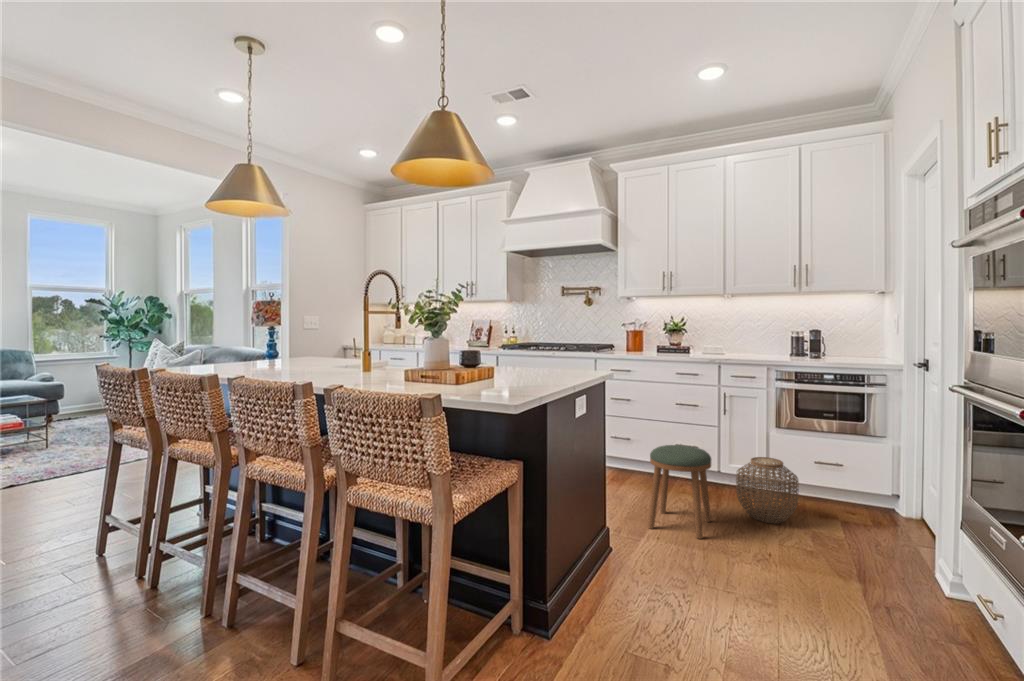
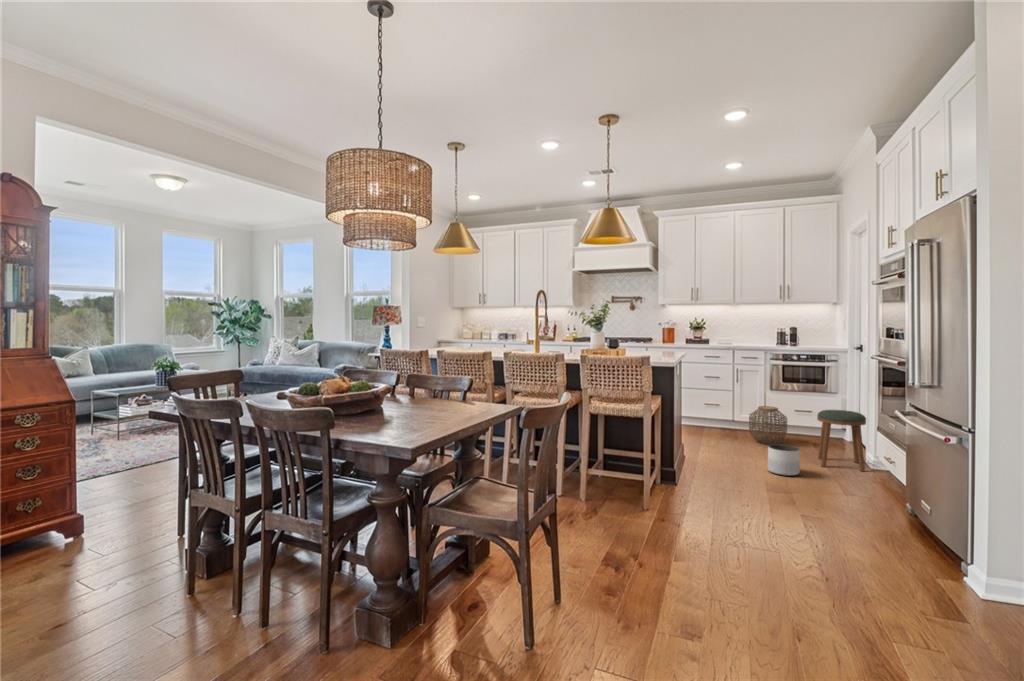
stool: present [648,445,711,539] -> present [817,410,866,471]
planter: none [747,547,807,618] -> present [768,444,800,476]

